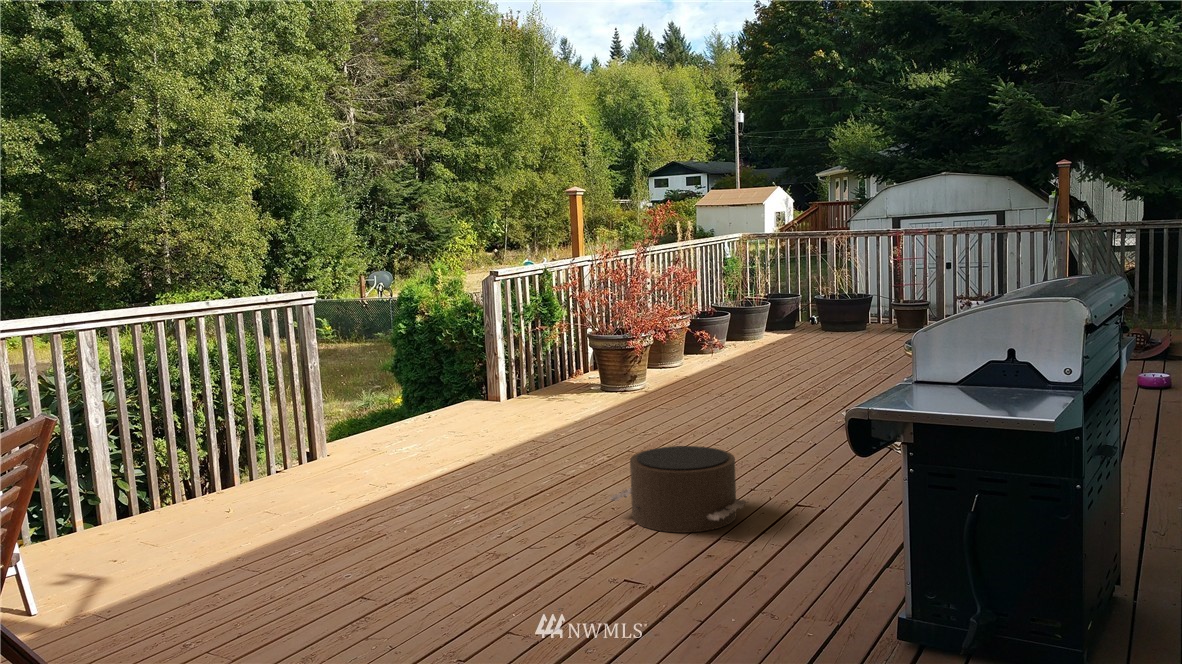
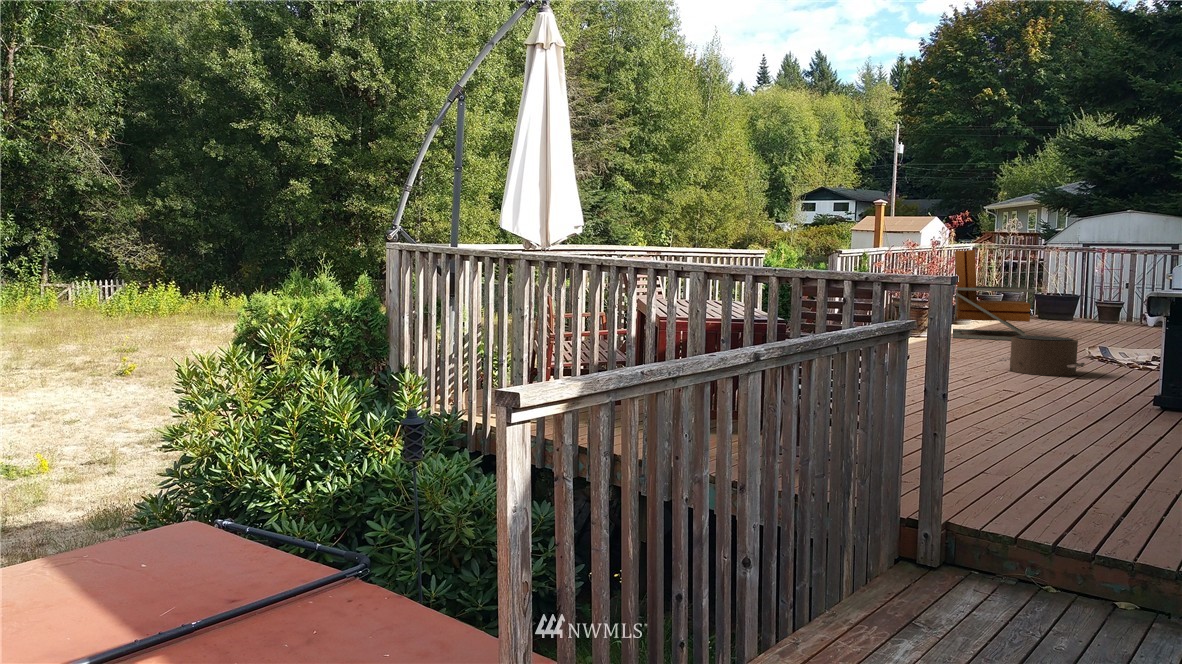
lounge chair: none [650,261,774,392] -> present [953,250,1035,340]

